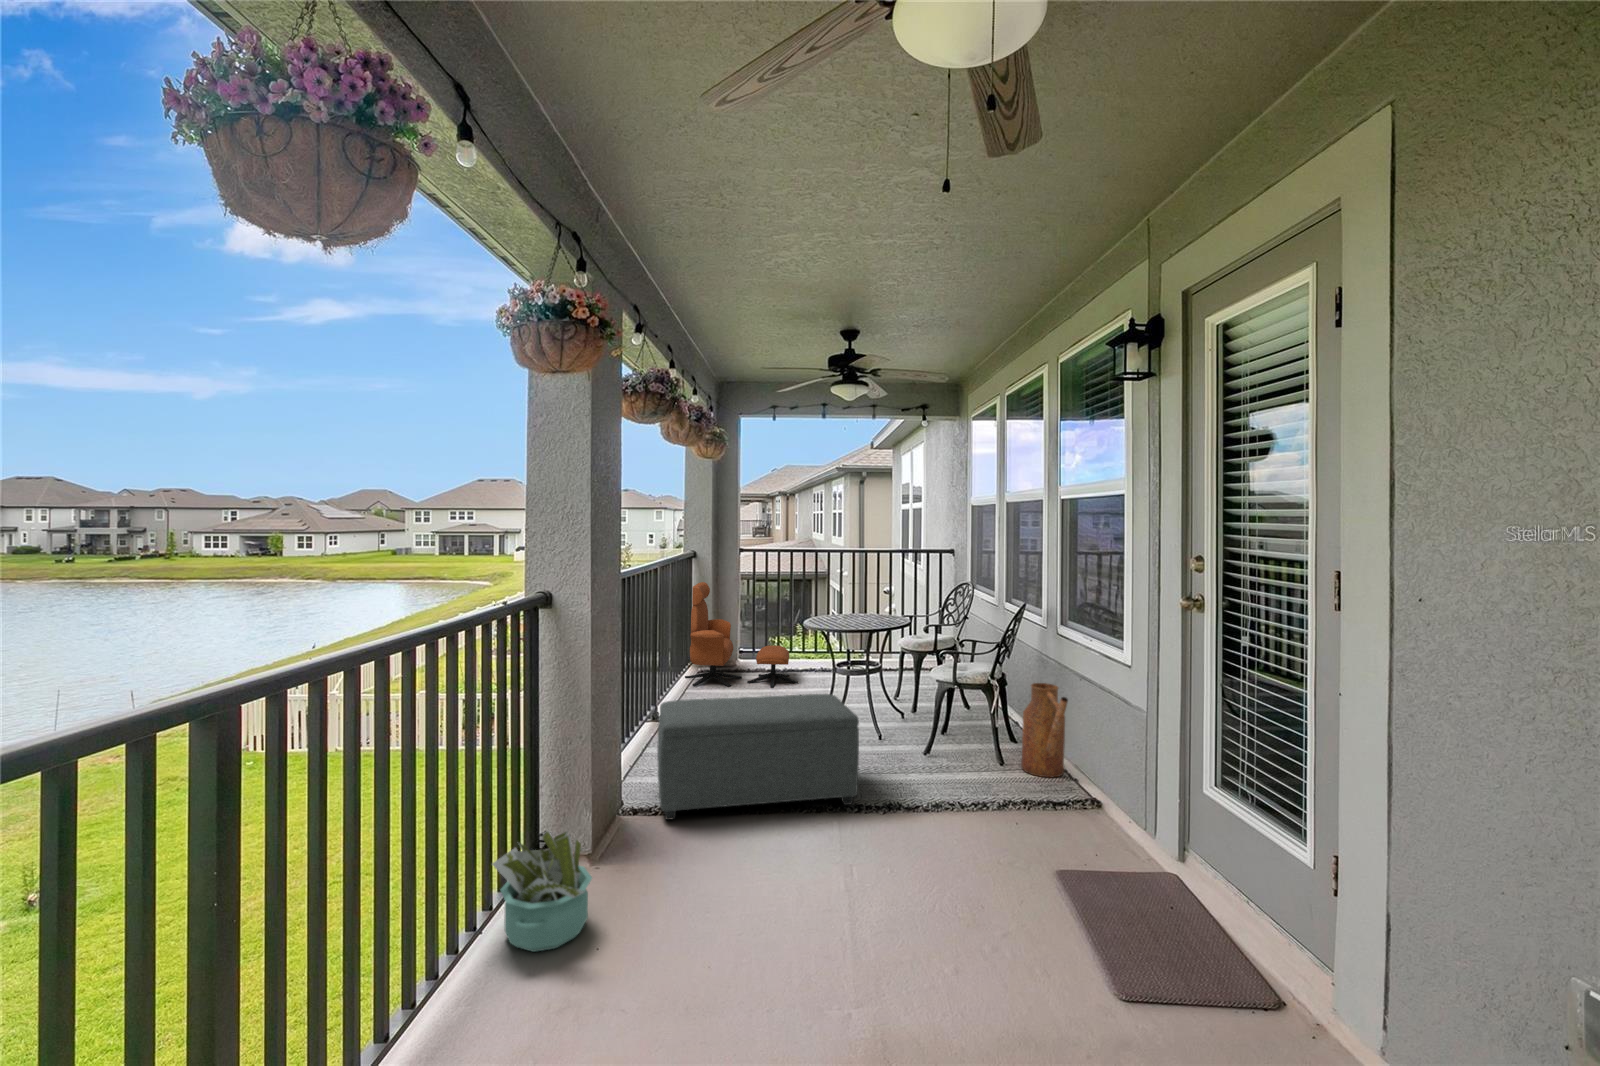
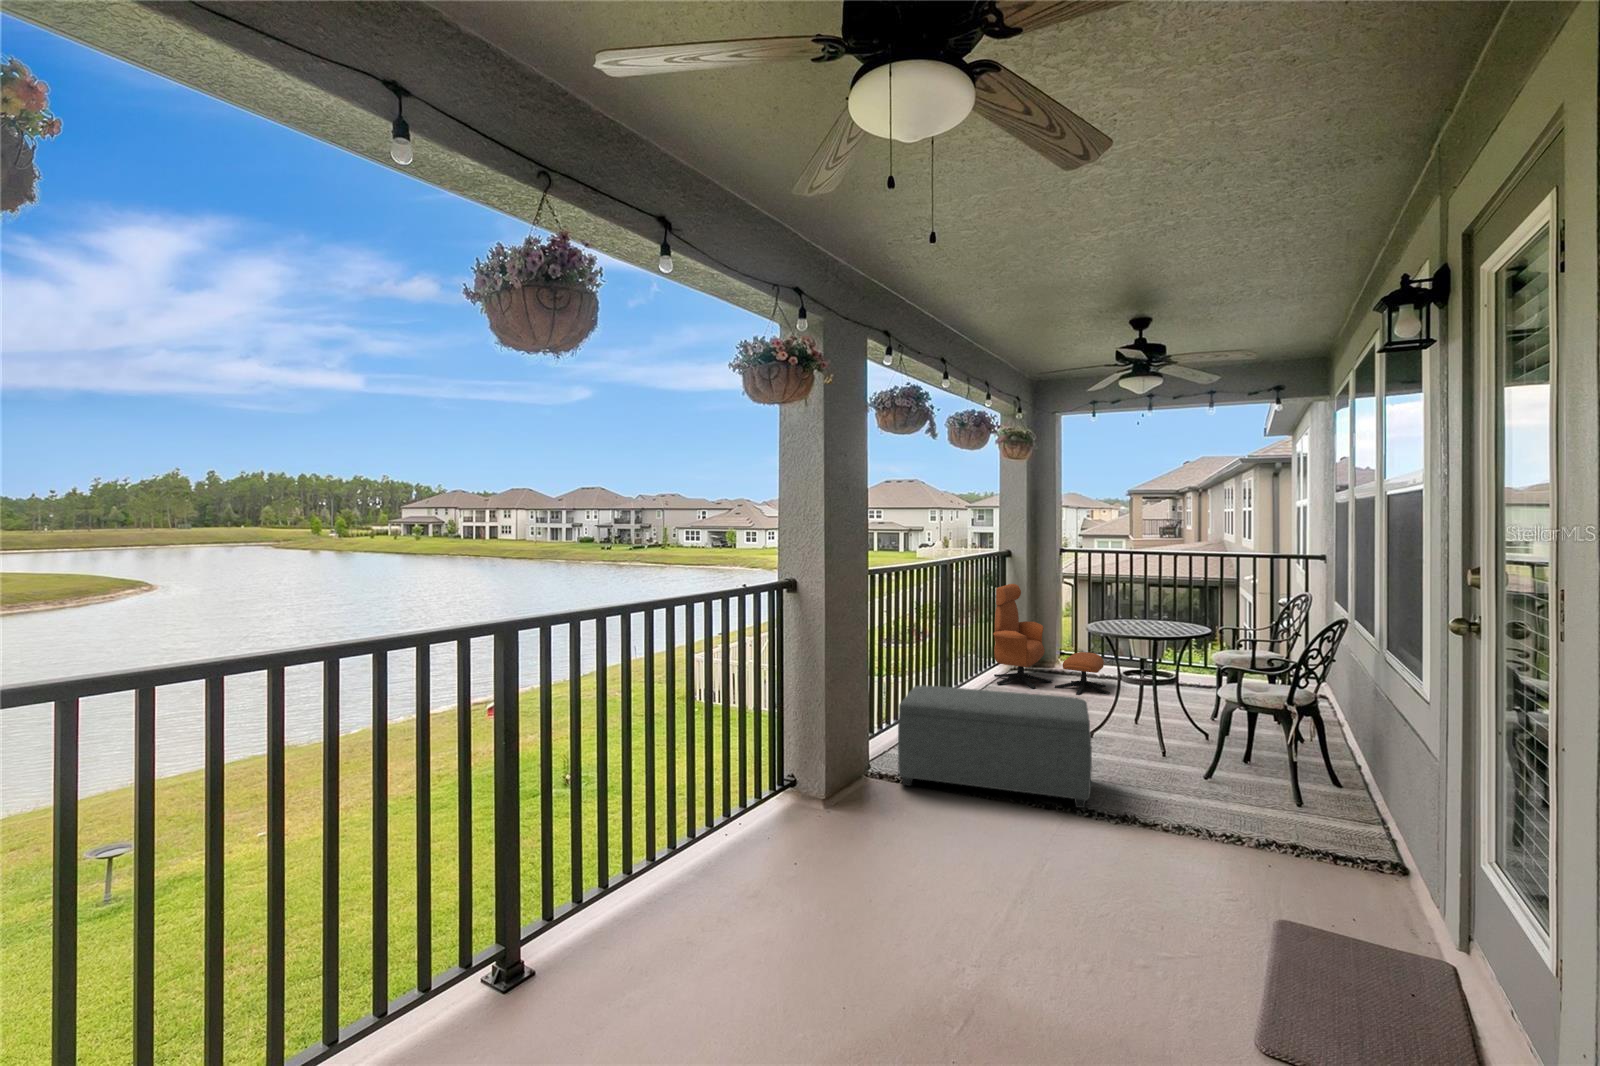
watering can: present [1021,683,1068,777] -> none [1326,717,1389,834]
decorative plant: present [492,831,592,952] -> none [739,761,808,848]

